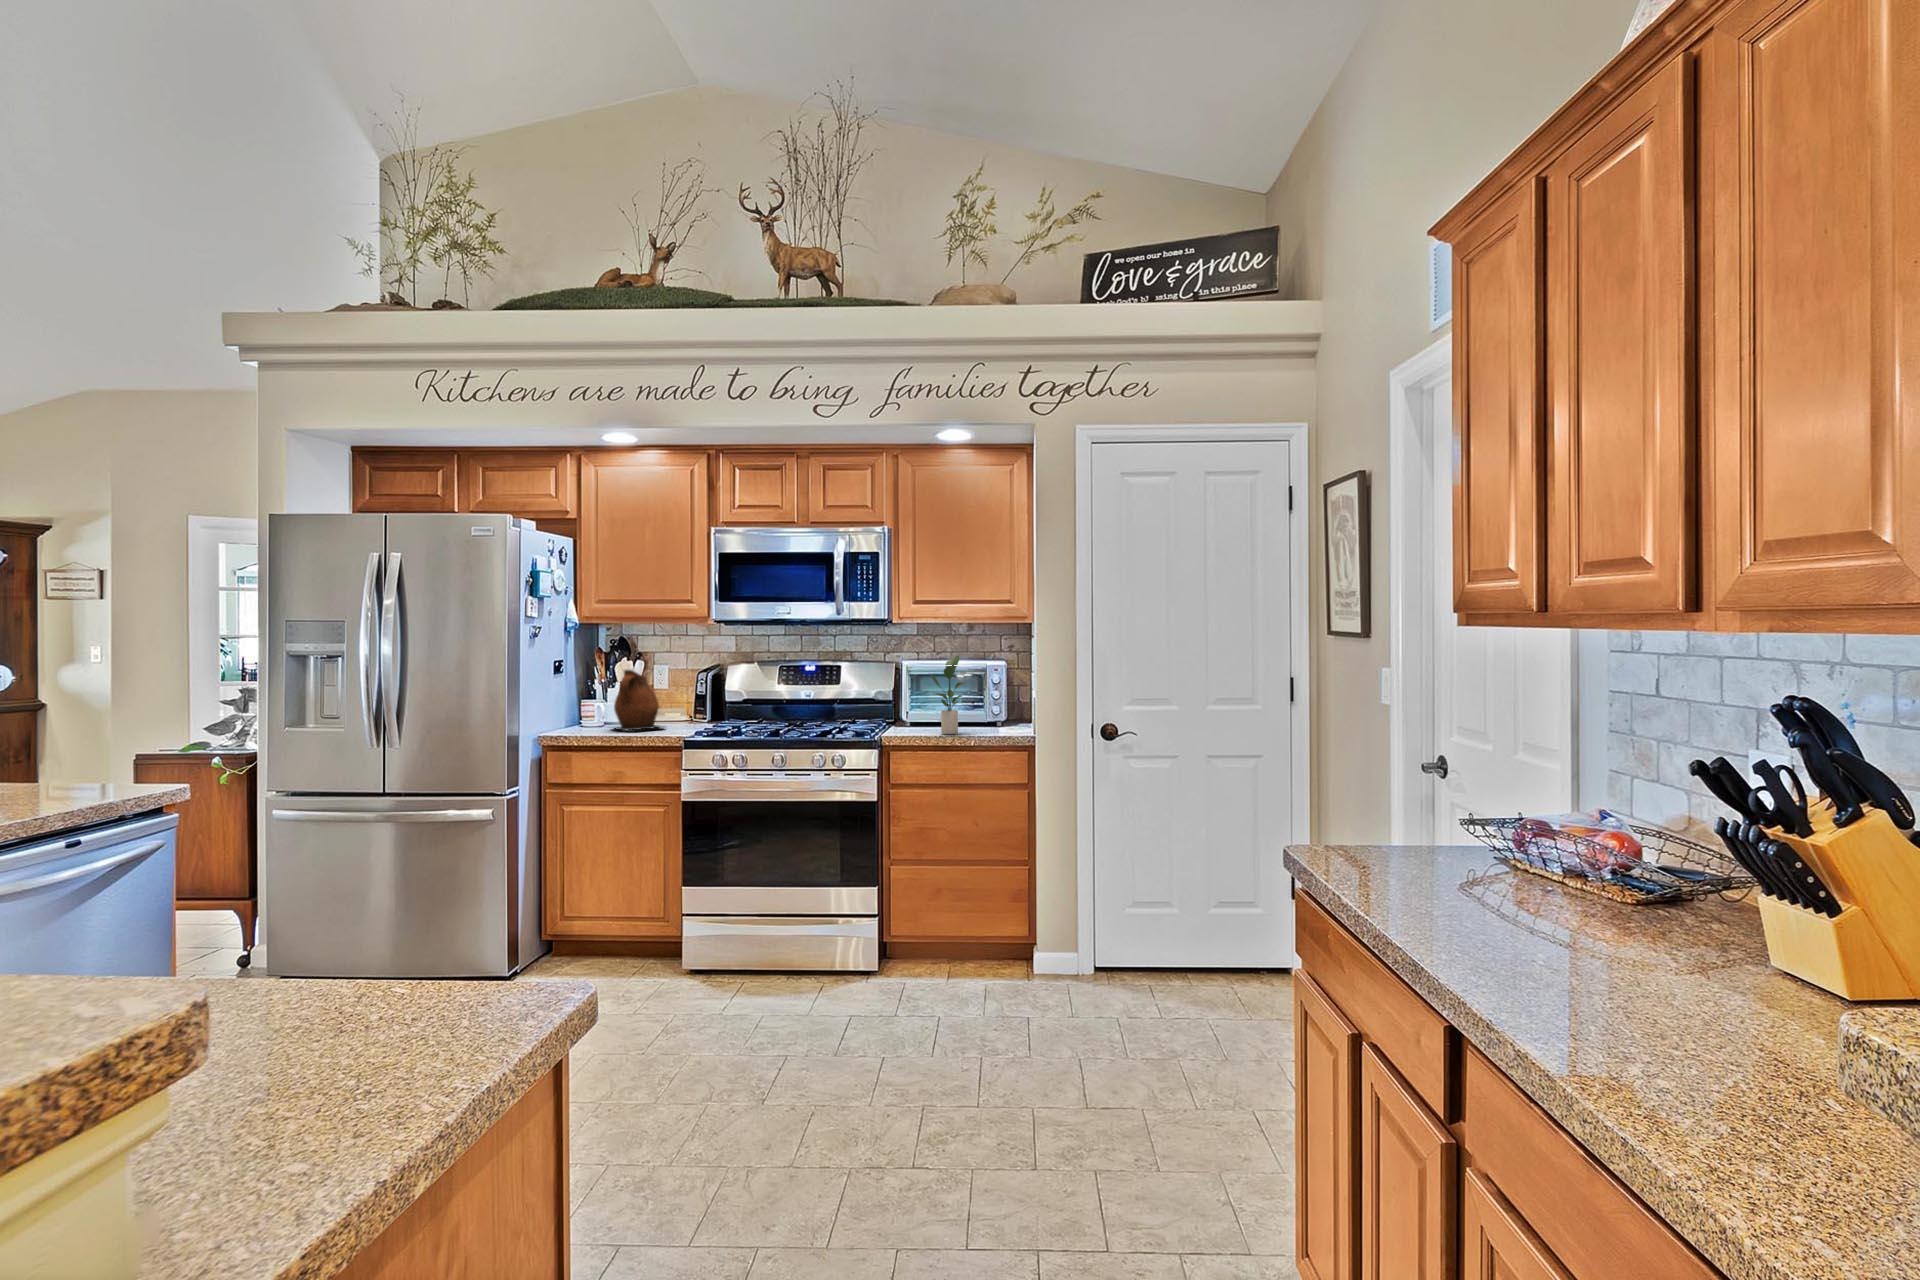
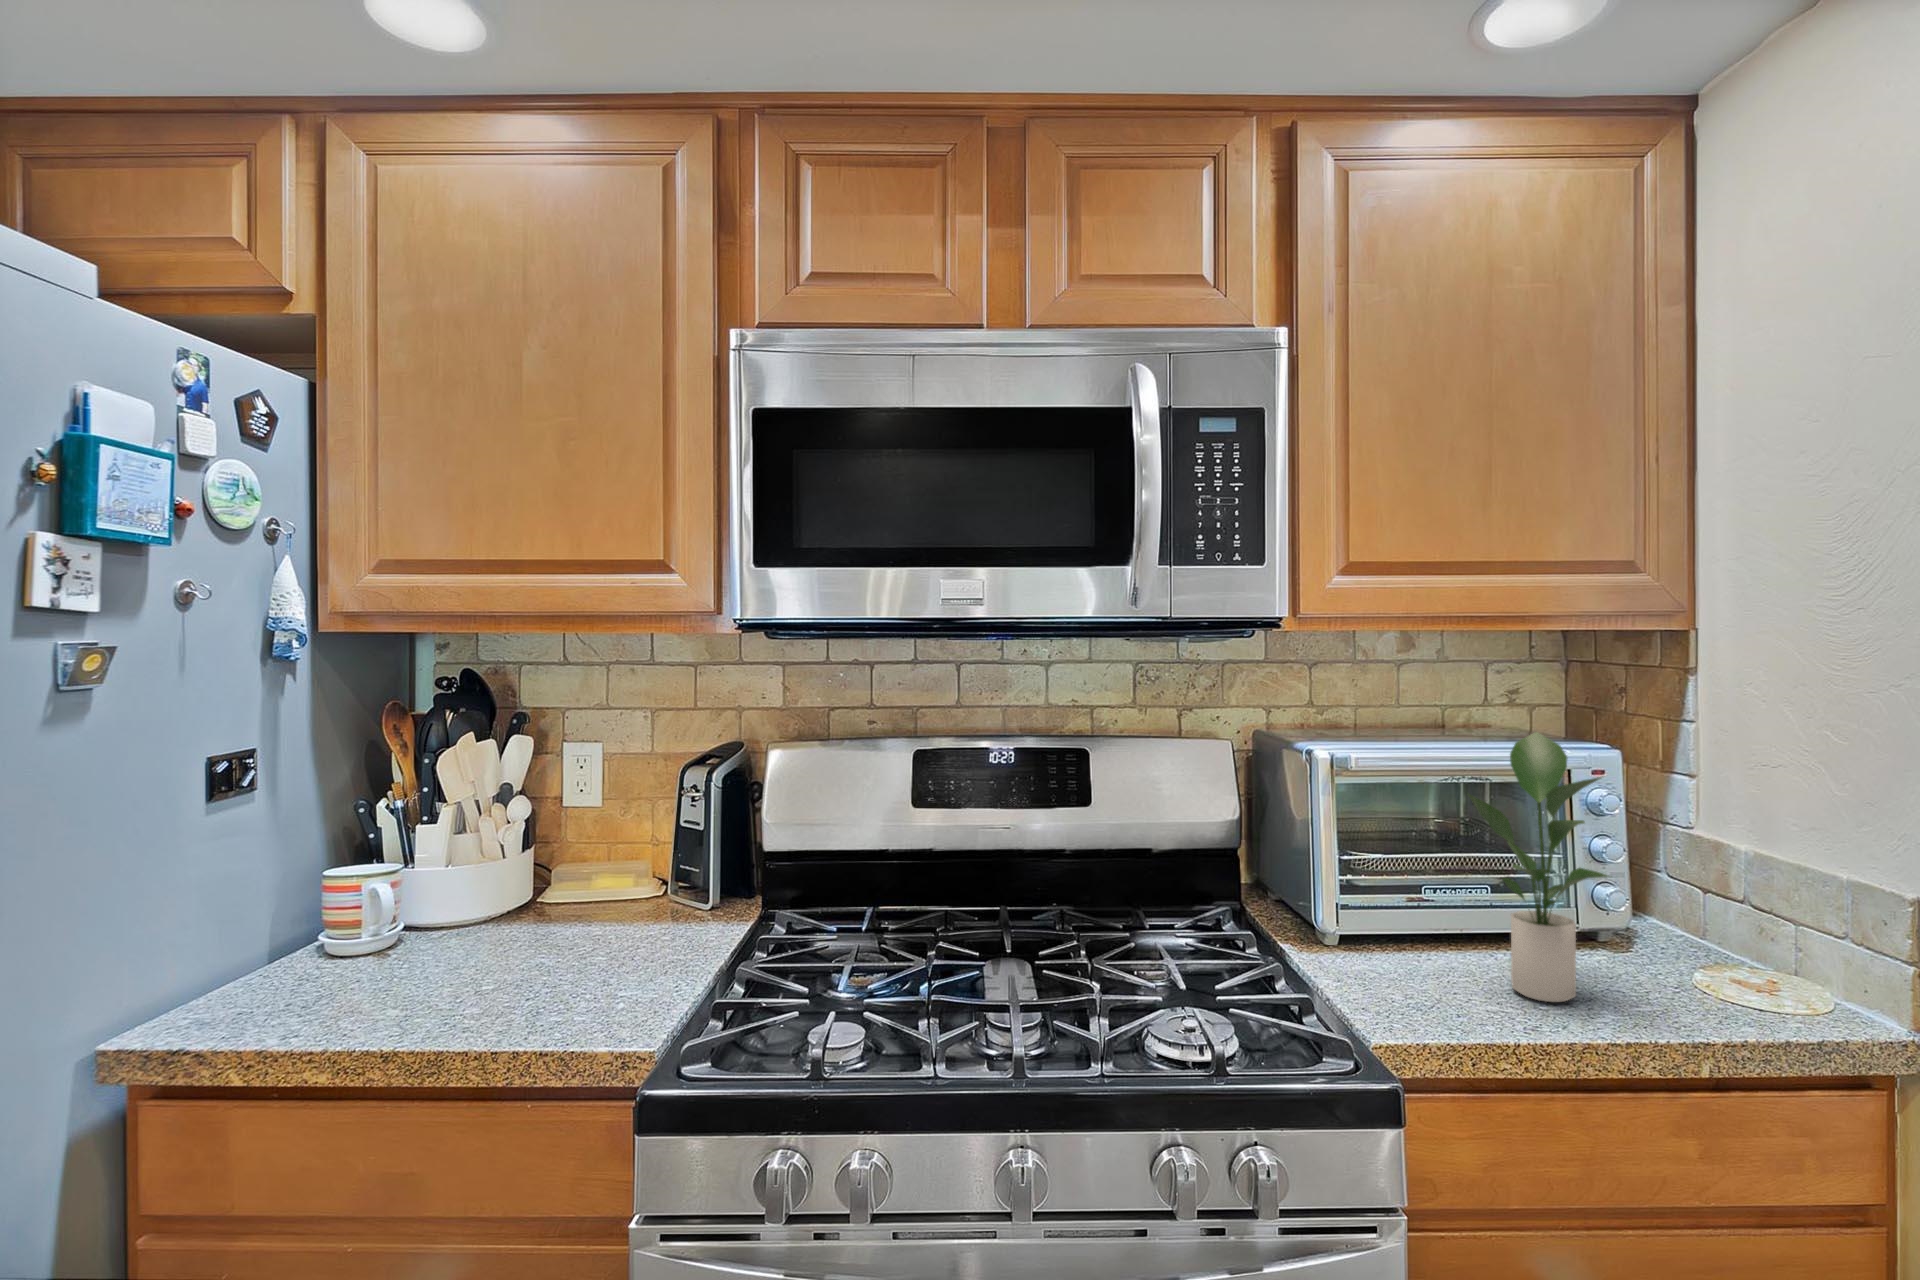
ceramic pitcher: present [614,670,664,730] -> none [395,788,594,1003]

